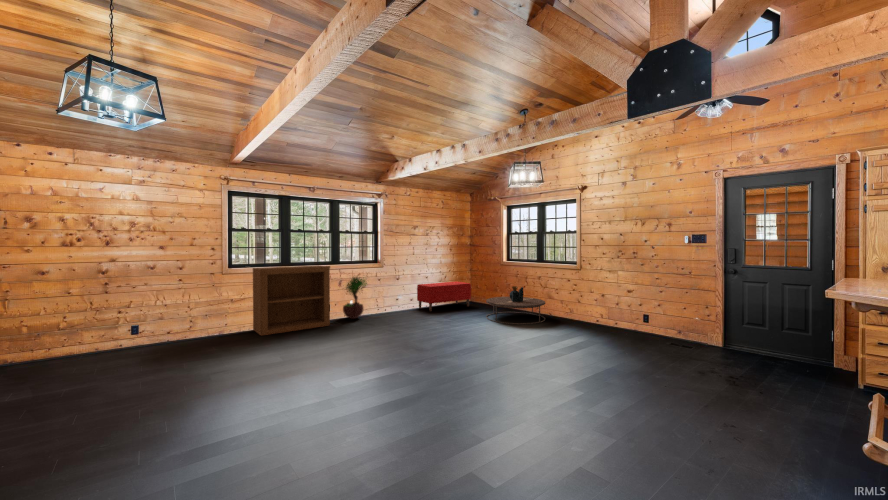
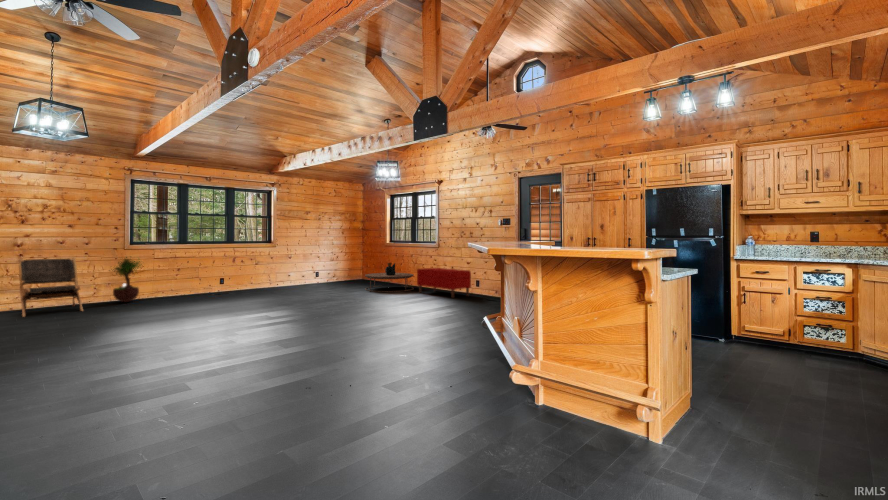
bookshelf: present [253,265,330,335] -> none [153,244,225,301]
potted tree: present [343,277,367,319] -> present [113,257,140,302]
bench: present [417,282,471,311] -> present [417,268,471,298]
lounge chair: none [98,286,172,366] -> present [19,258,83,317]

